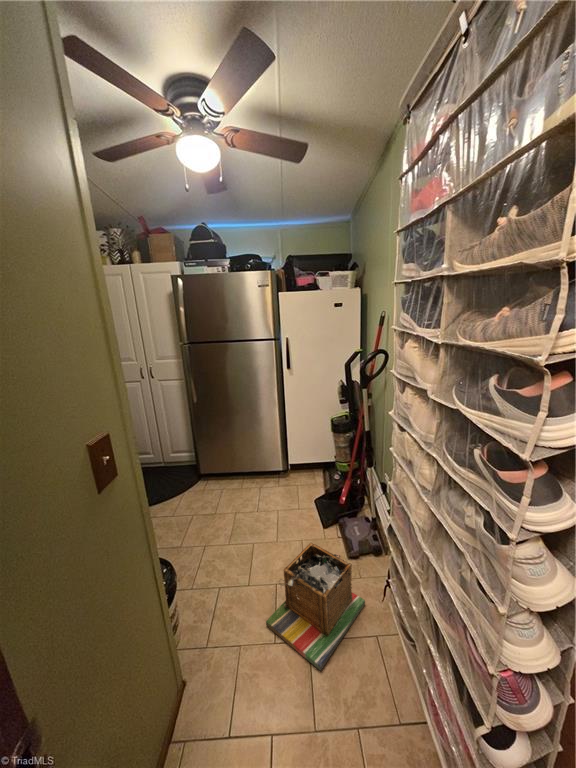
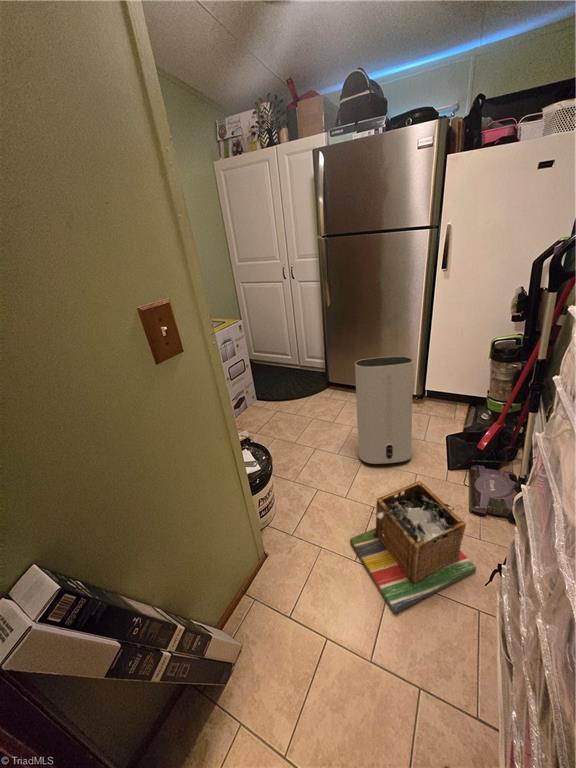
air purifier: none [237,440,295,544] -> present [355,356,413,464]

